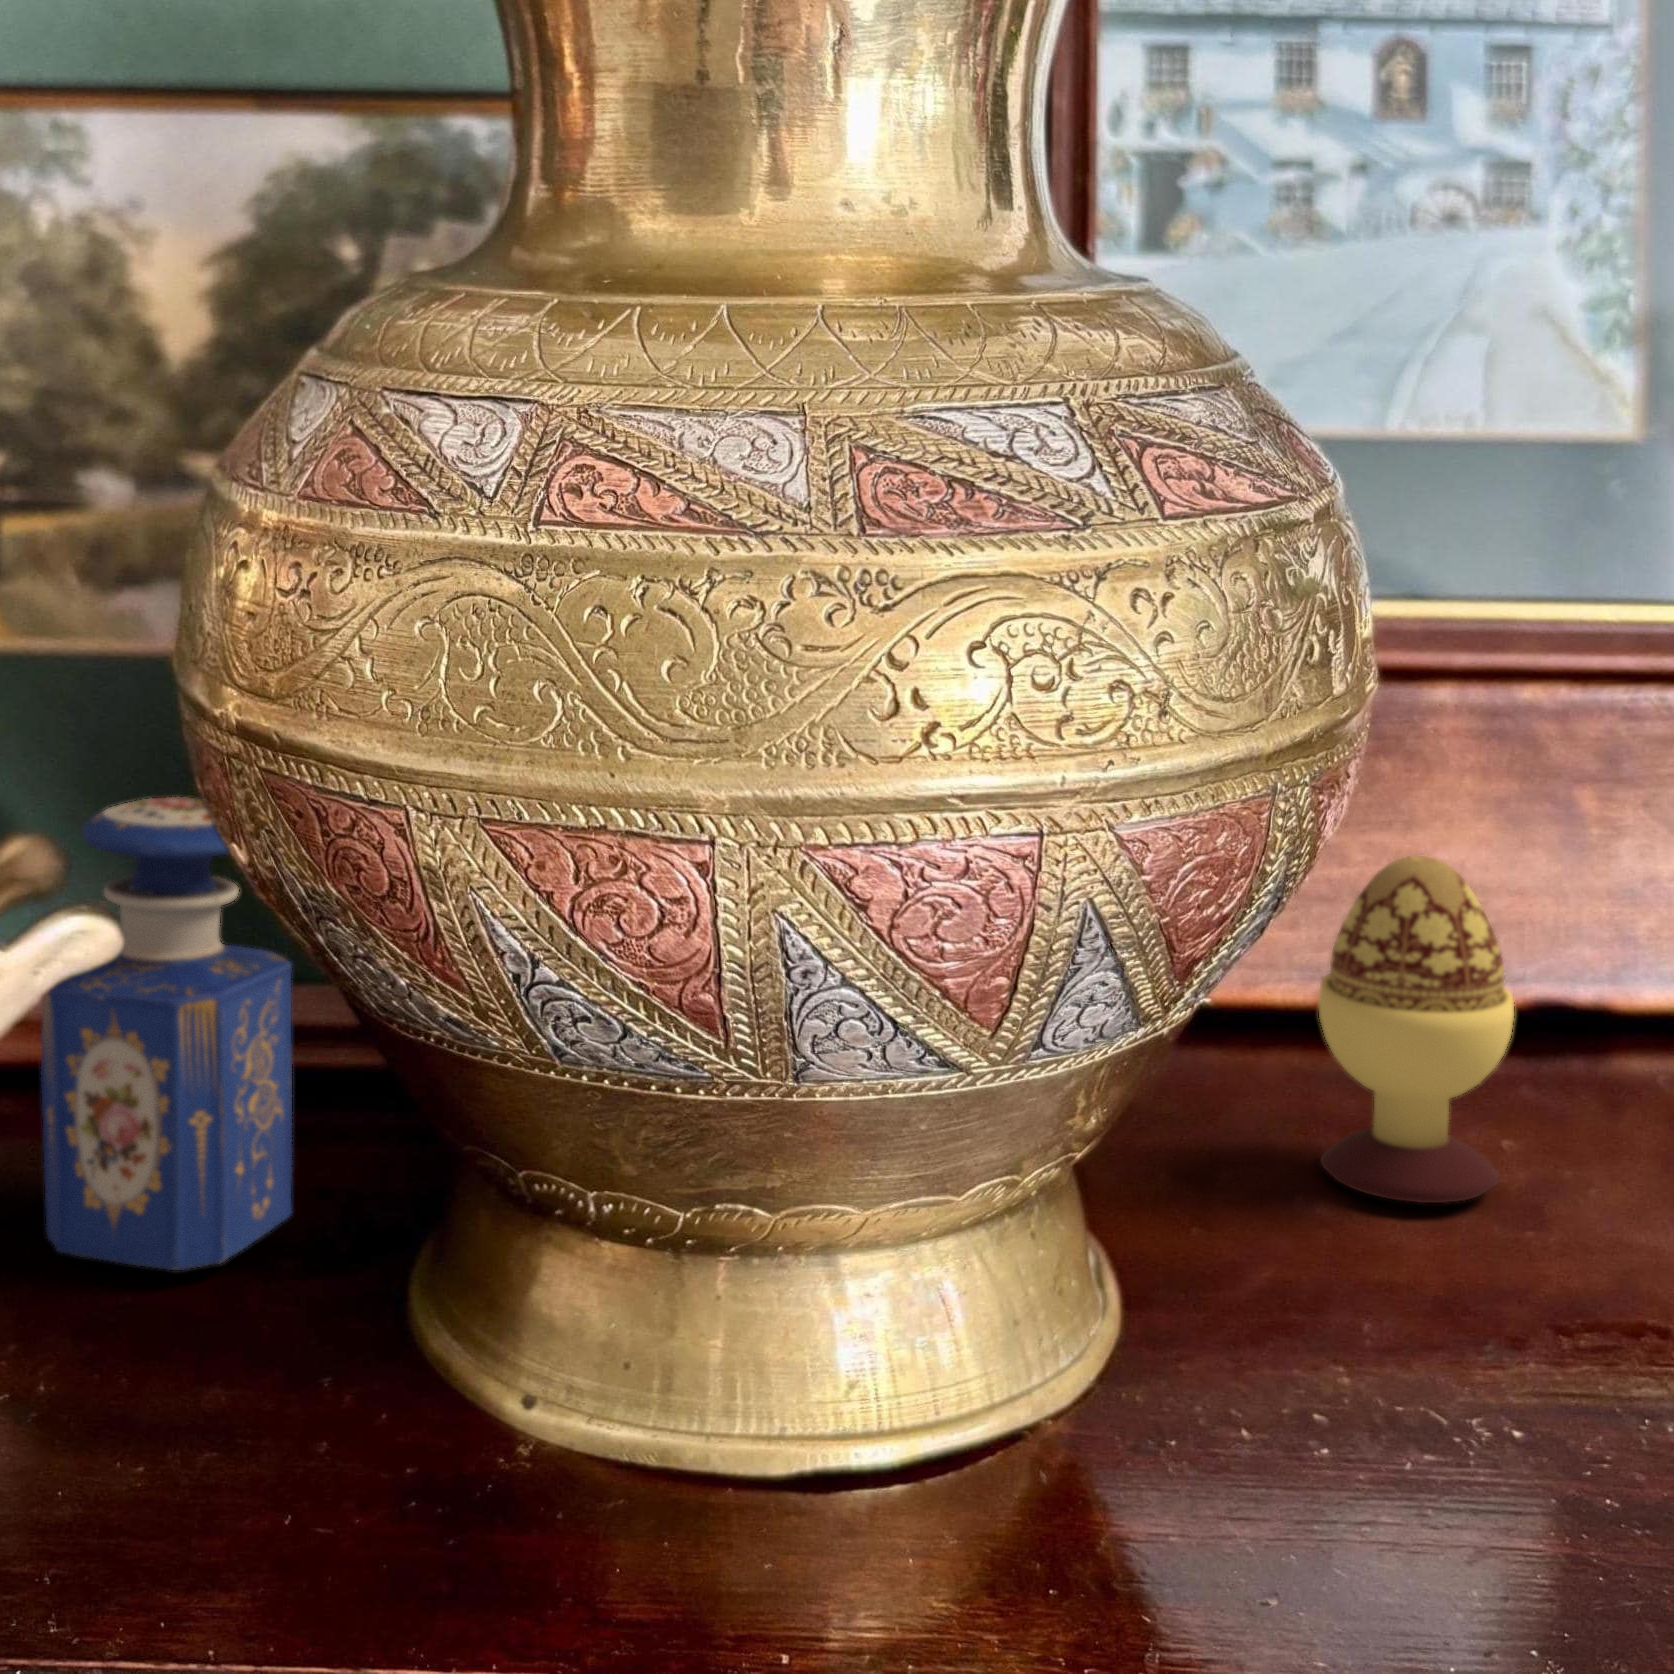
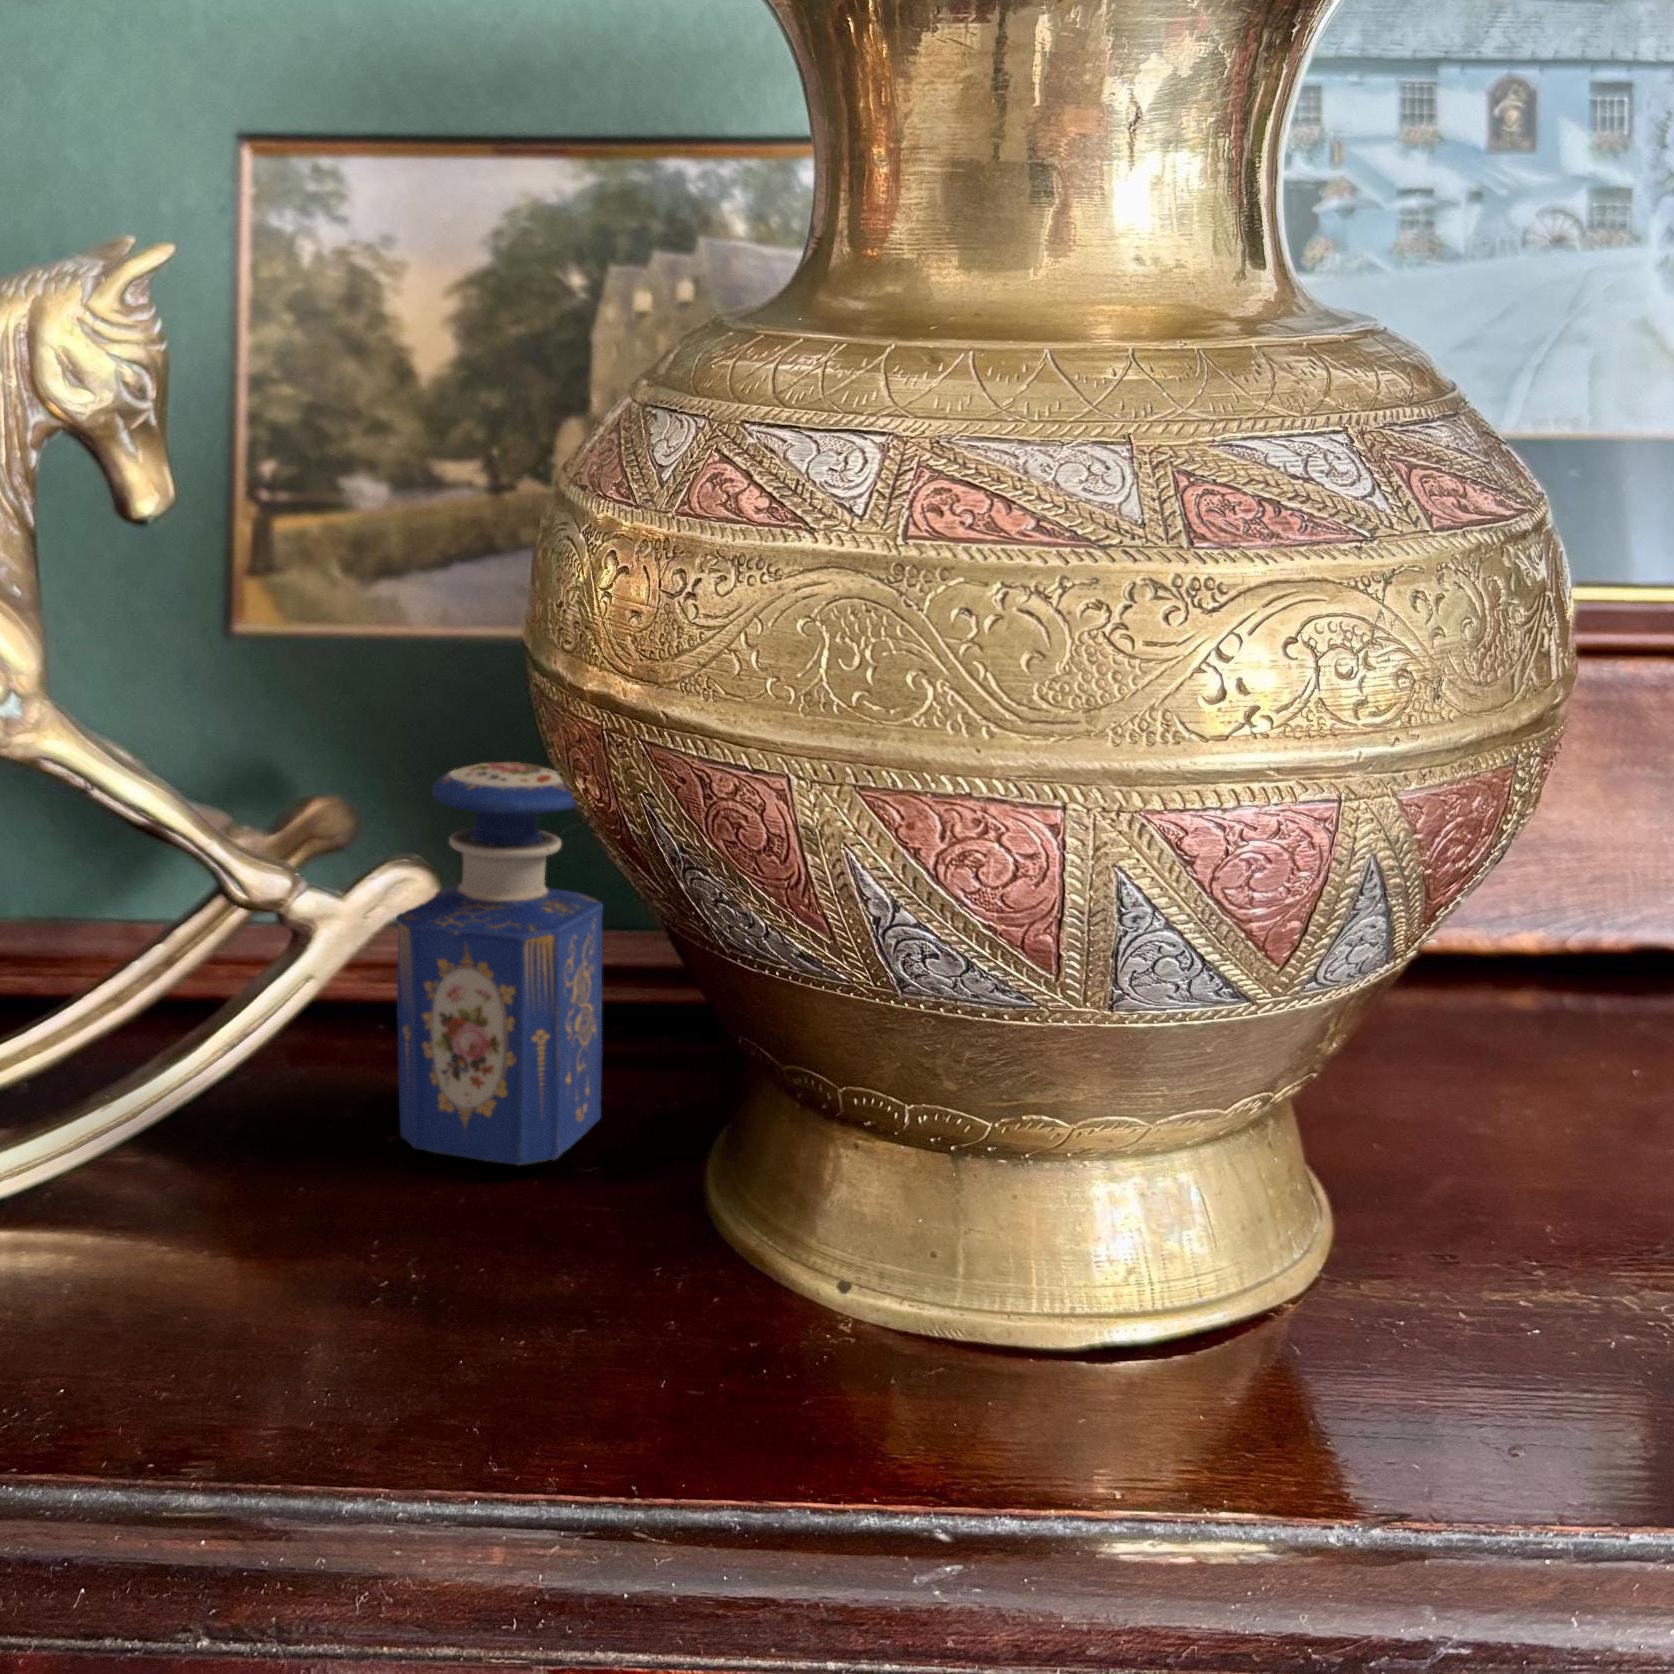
decorative egg: present [1318,856,1514,1203] -> none [1474,814,1652,1115]

